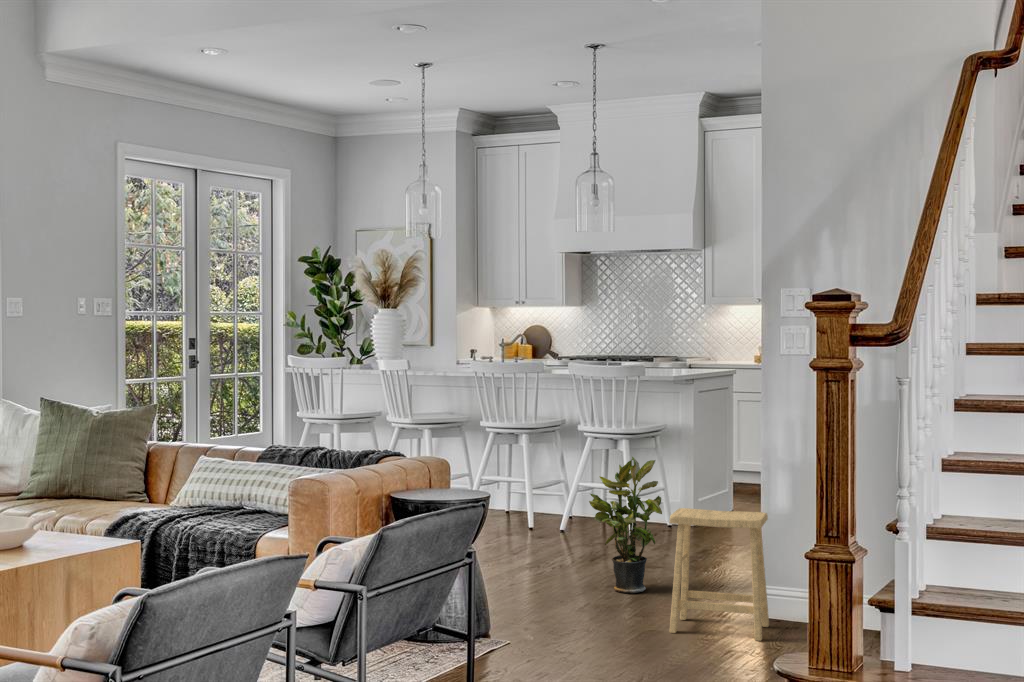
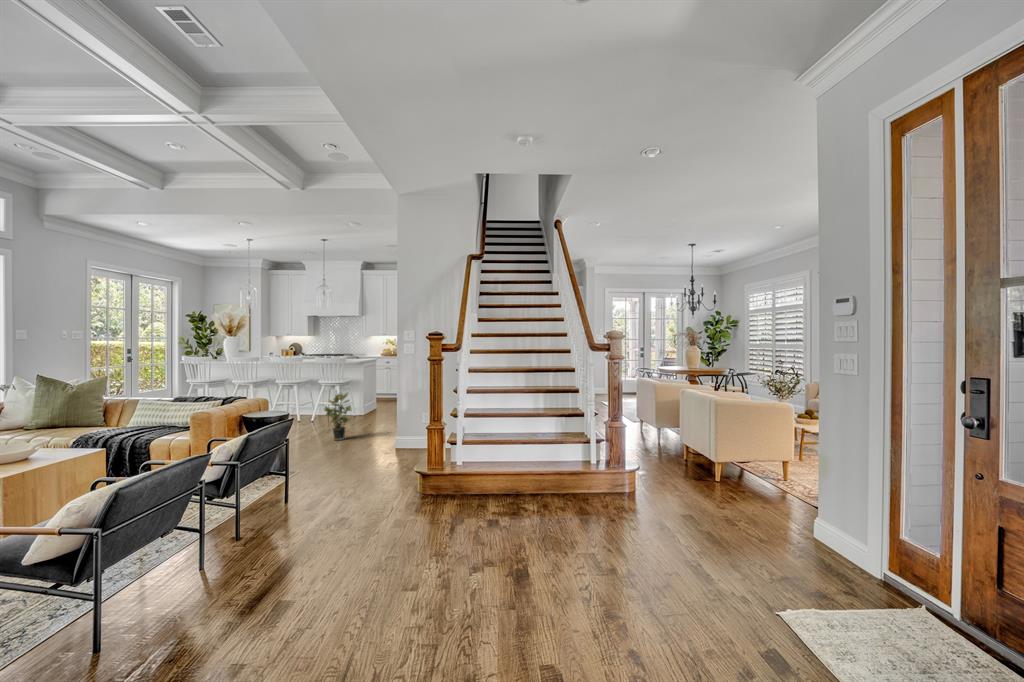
footstool: present [670,508,769,641] -> none [354,408,390,452]

